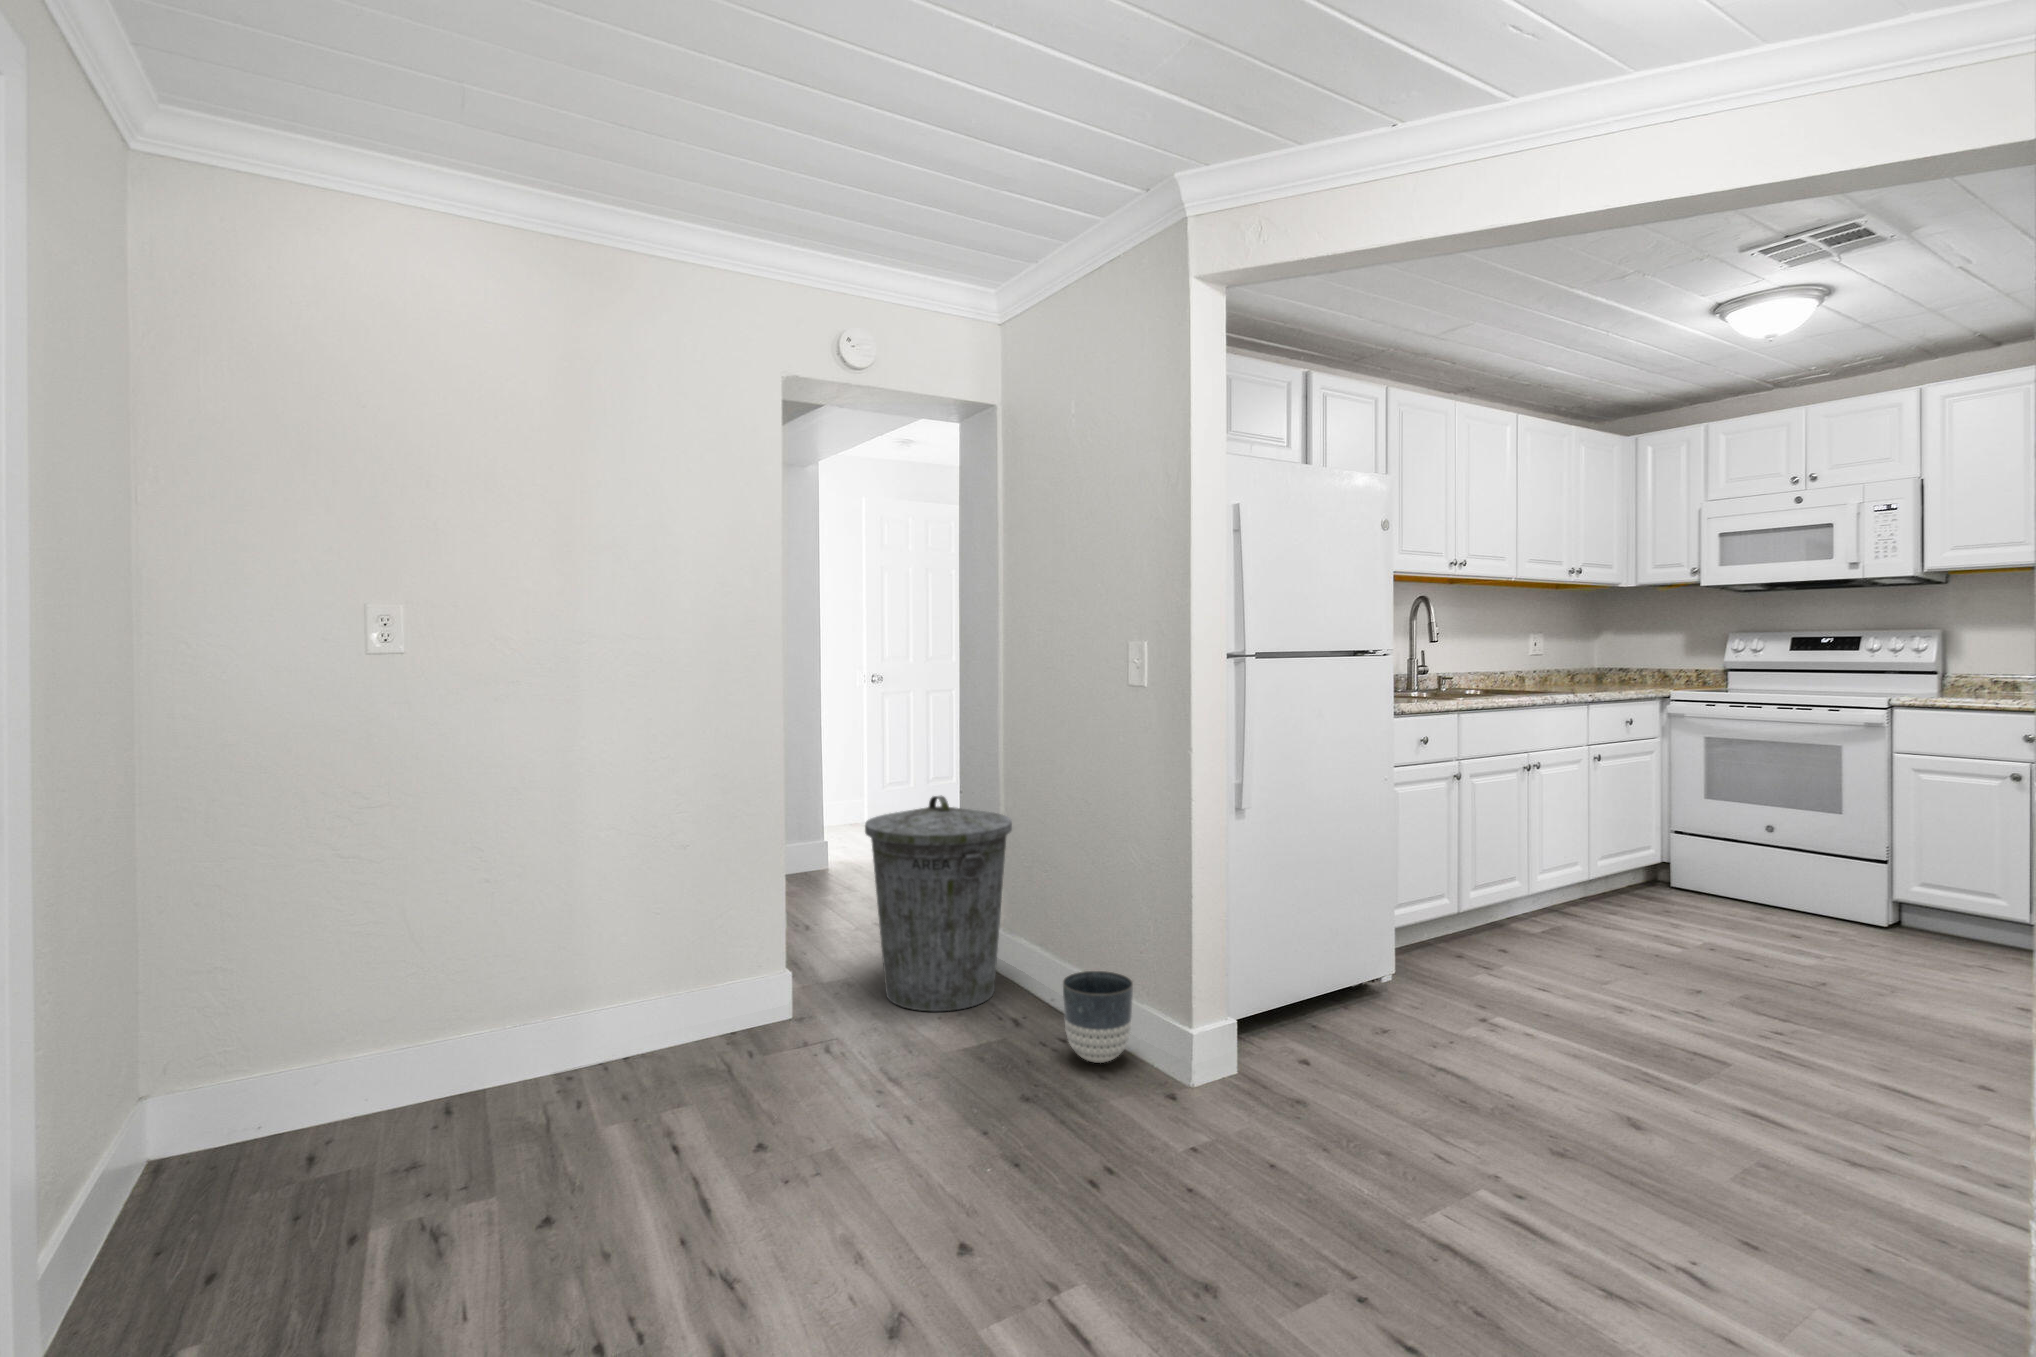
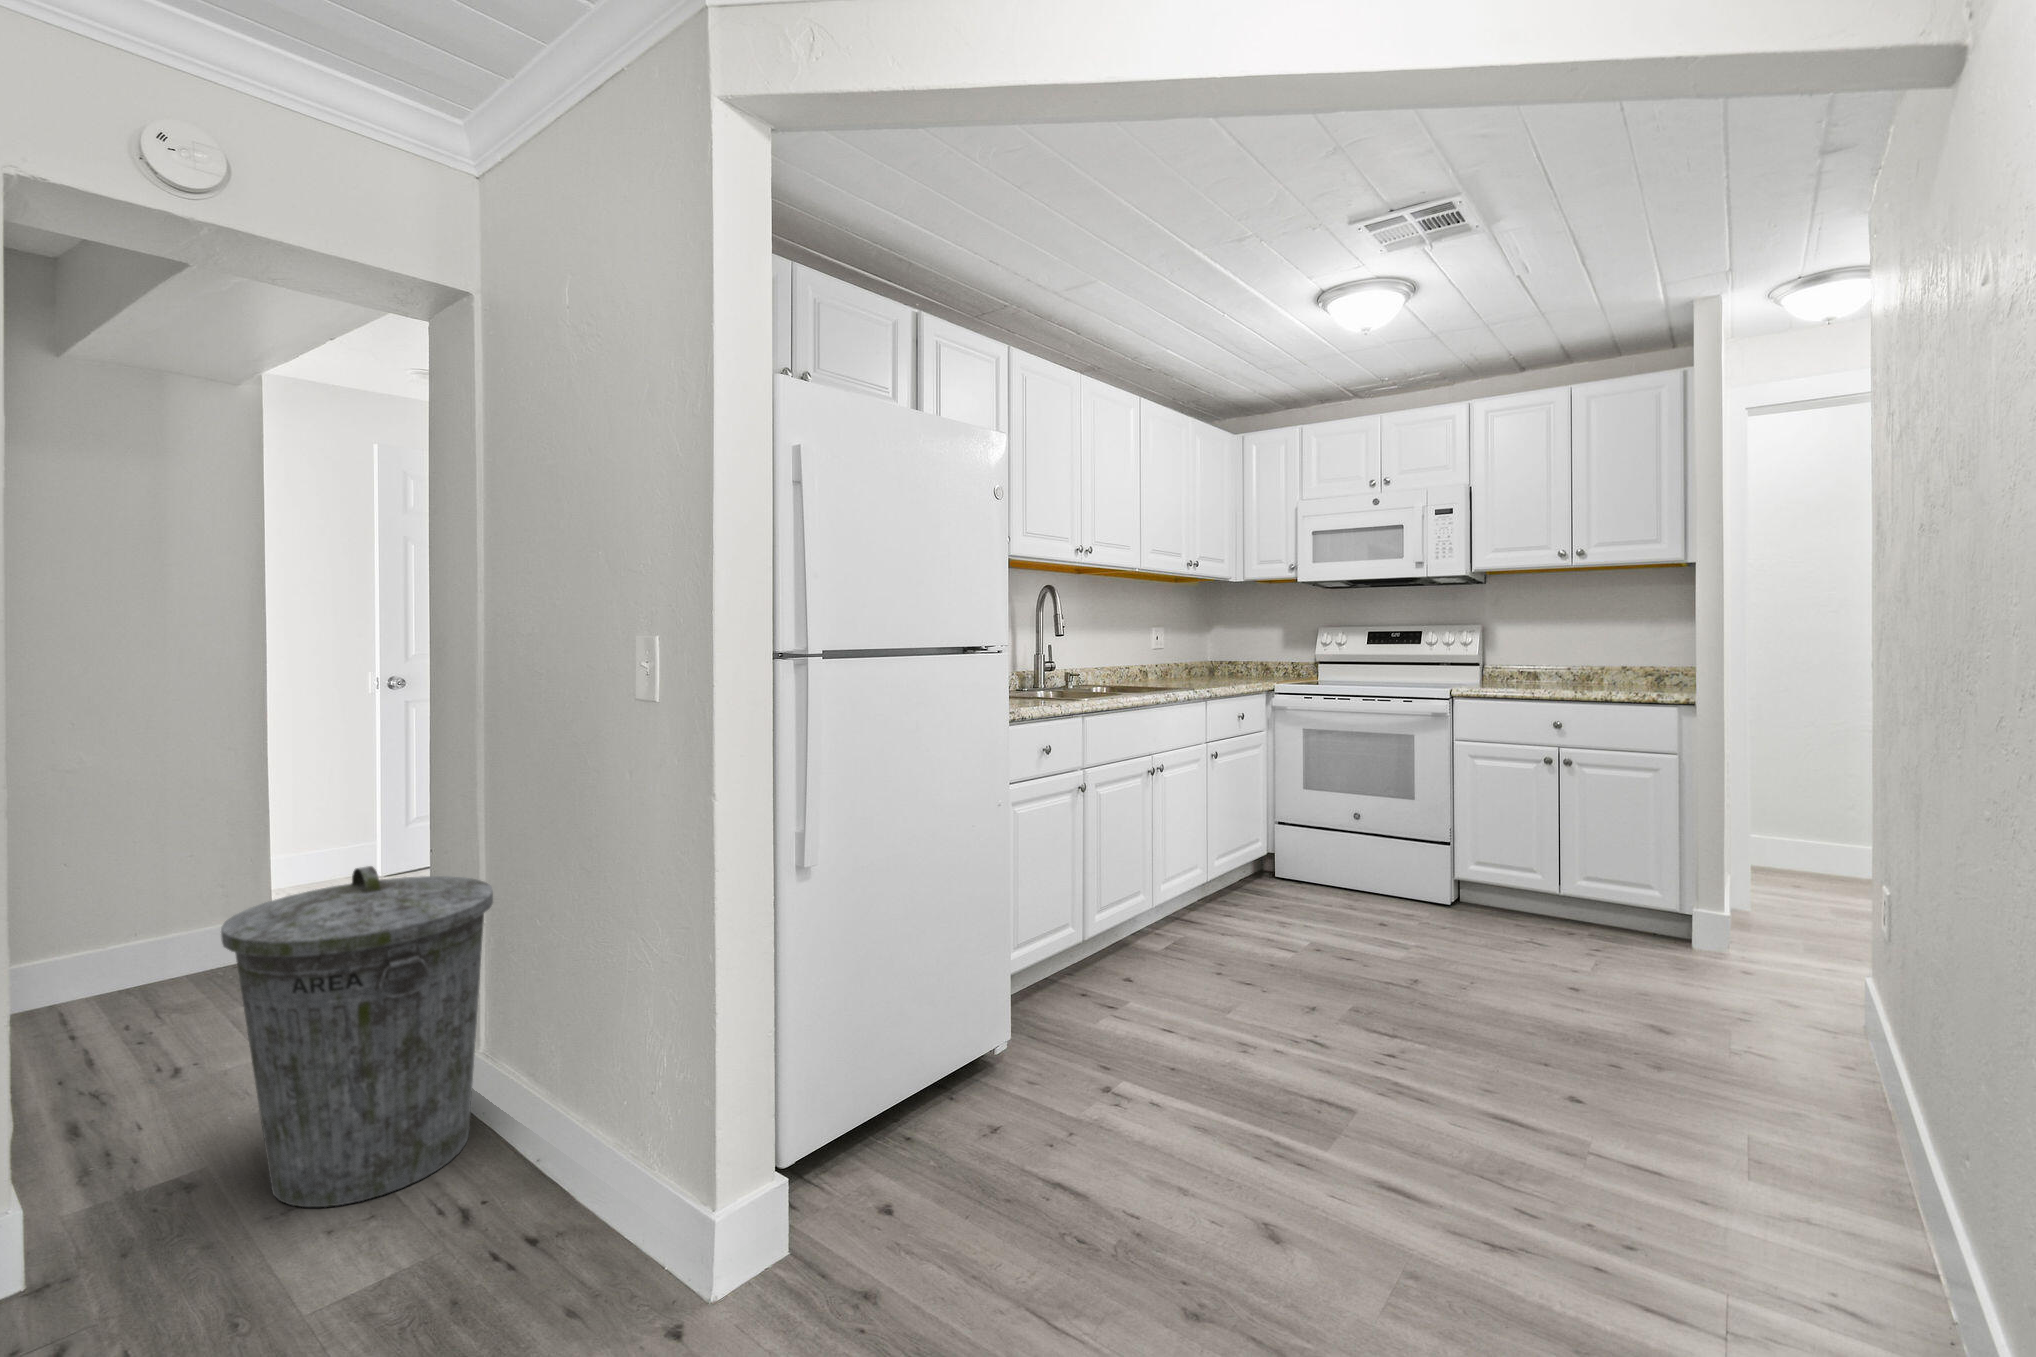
planter: present [1063,971,1133,1063] -> none [523,1121,640,1275]

